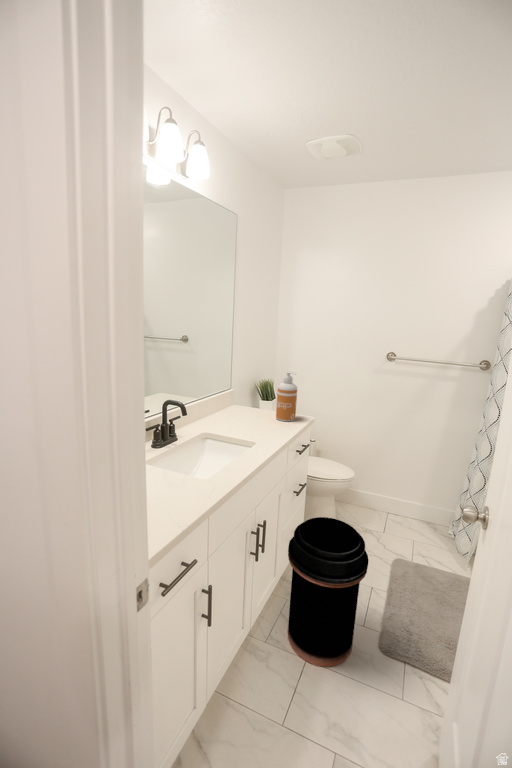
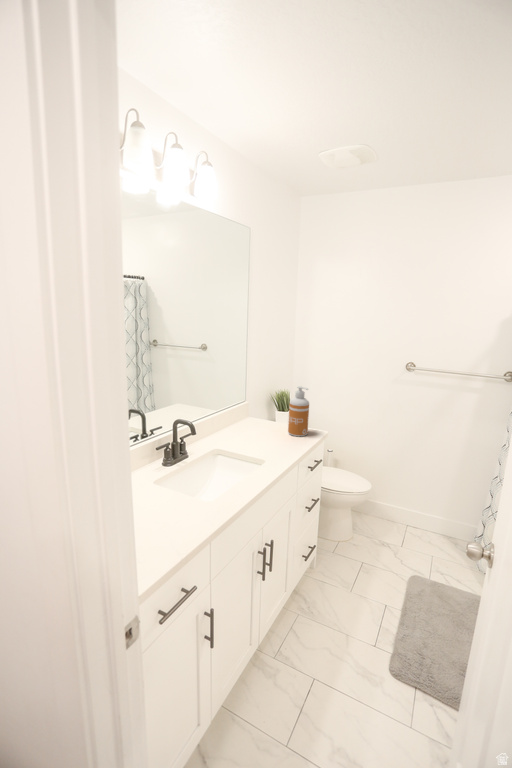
trash can: present [288,517,369,667] -> none [297,536,378,688]

